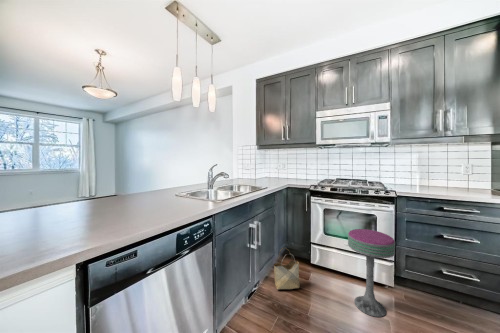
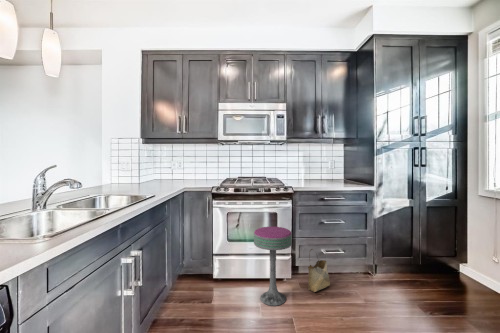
woven basket: present [274,248,300,290] -> present [308,249,330,292]

